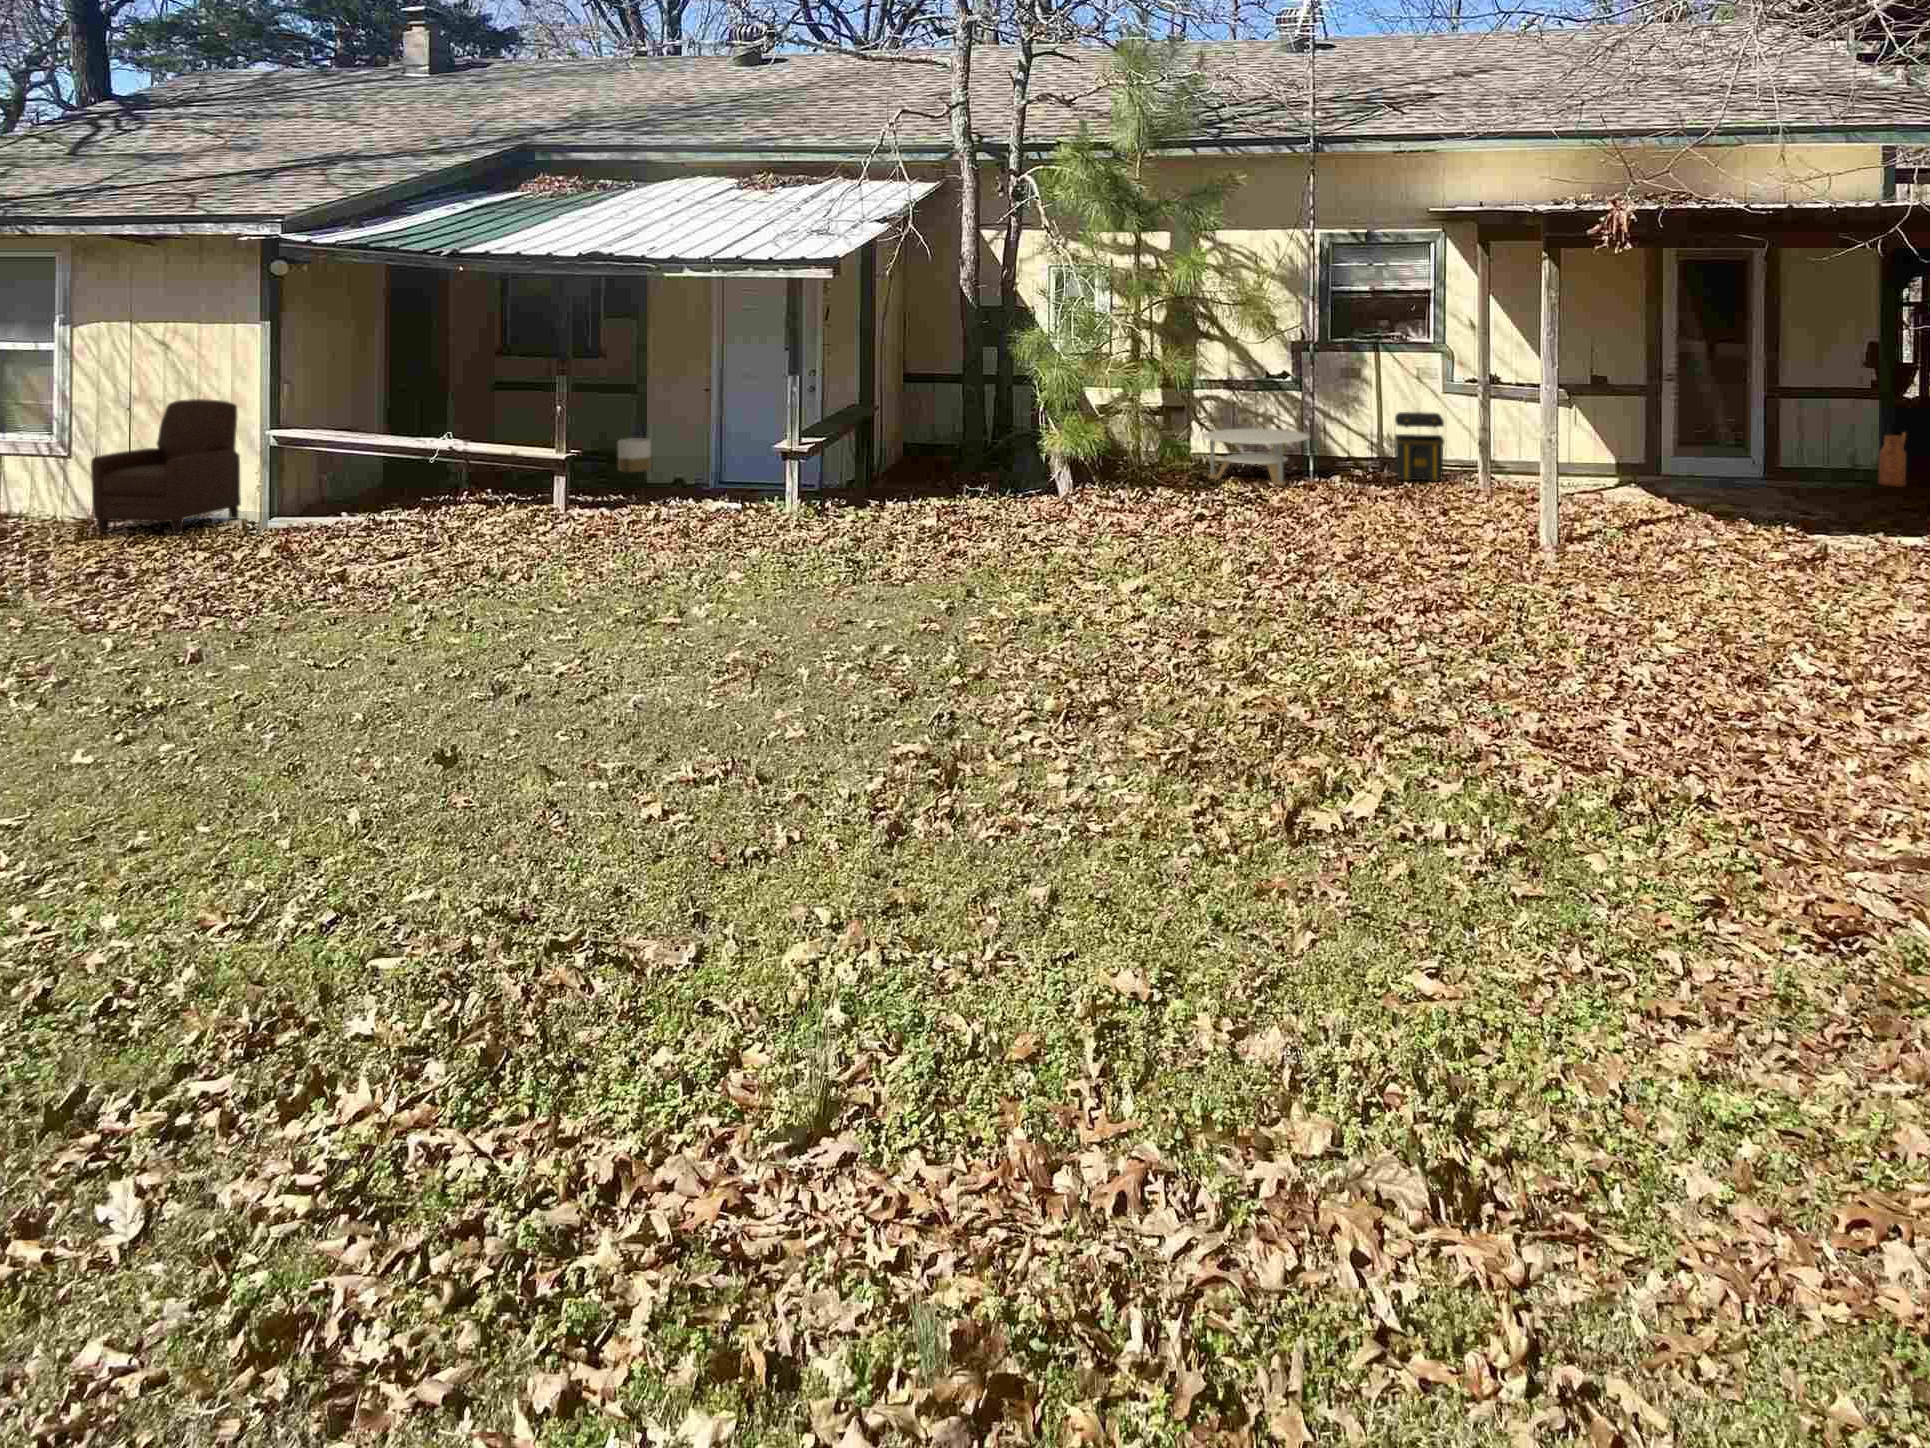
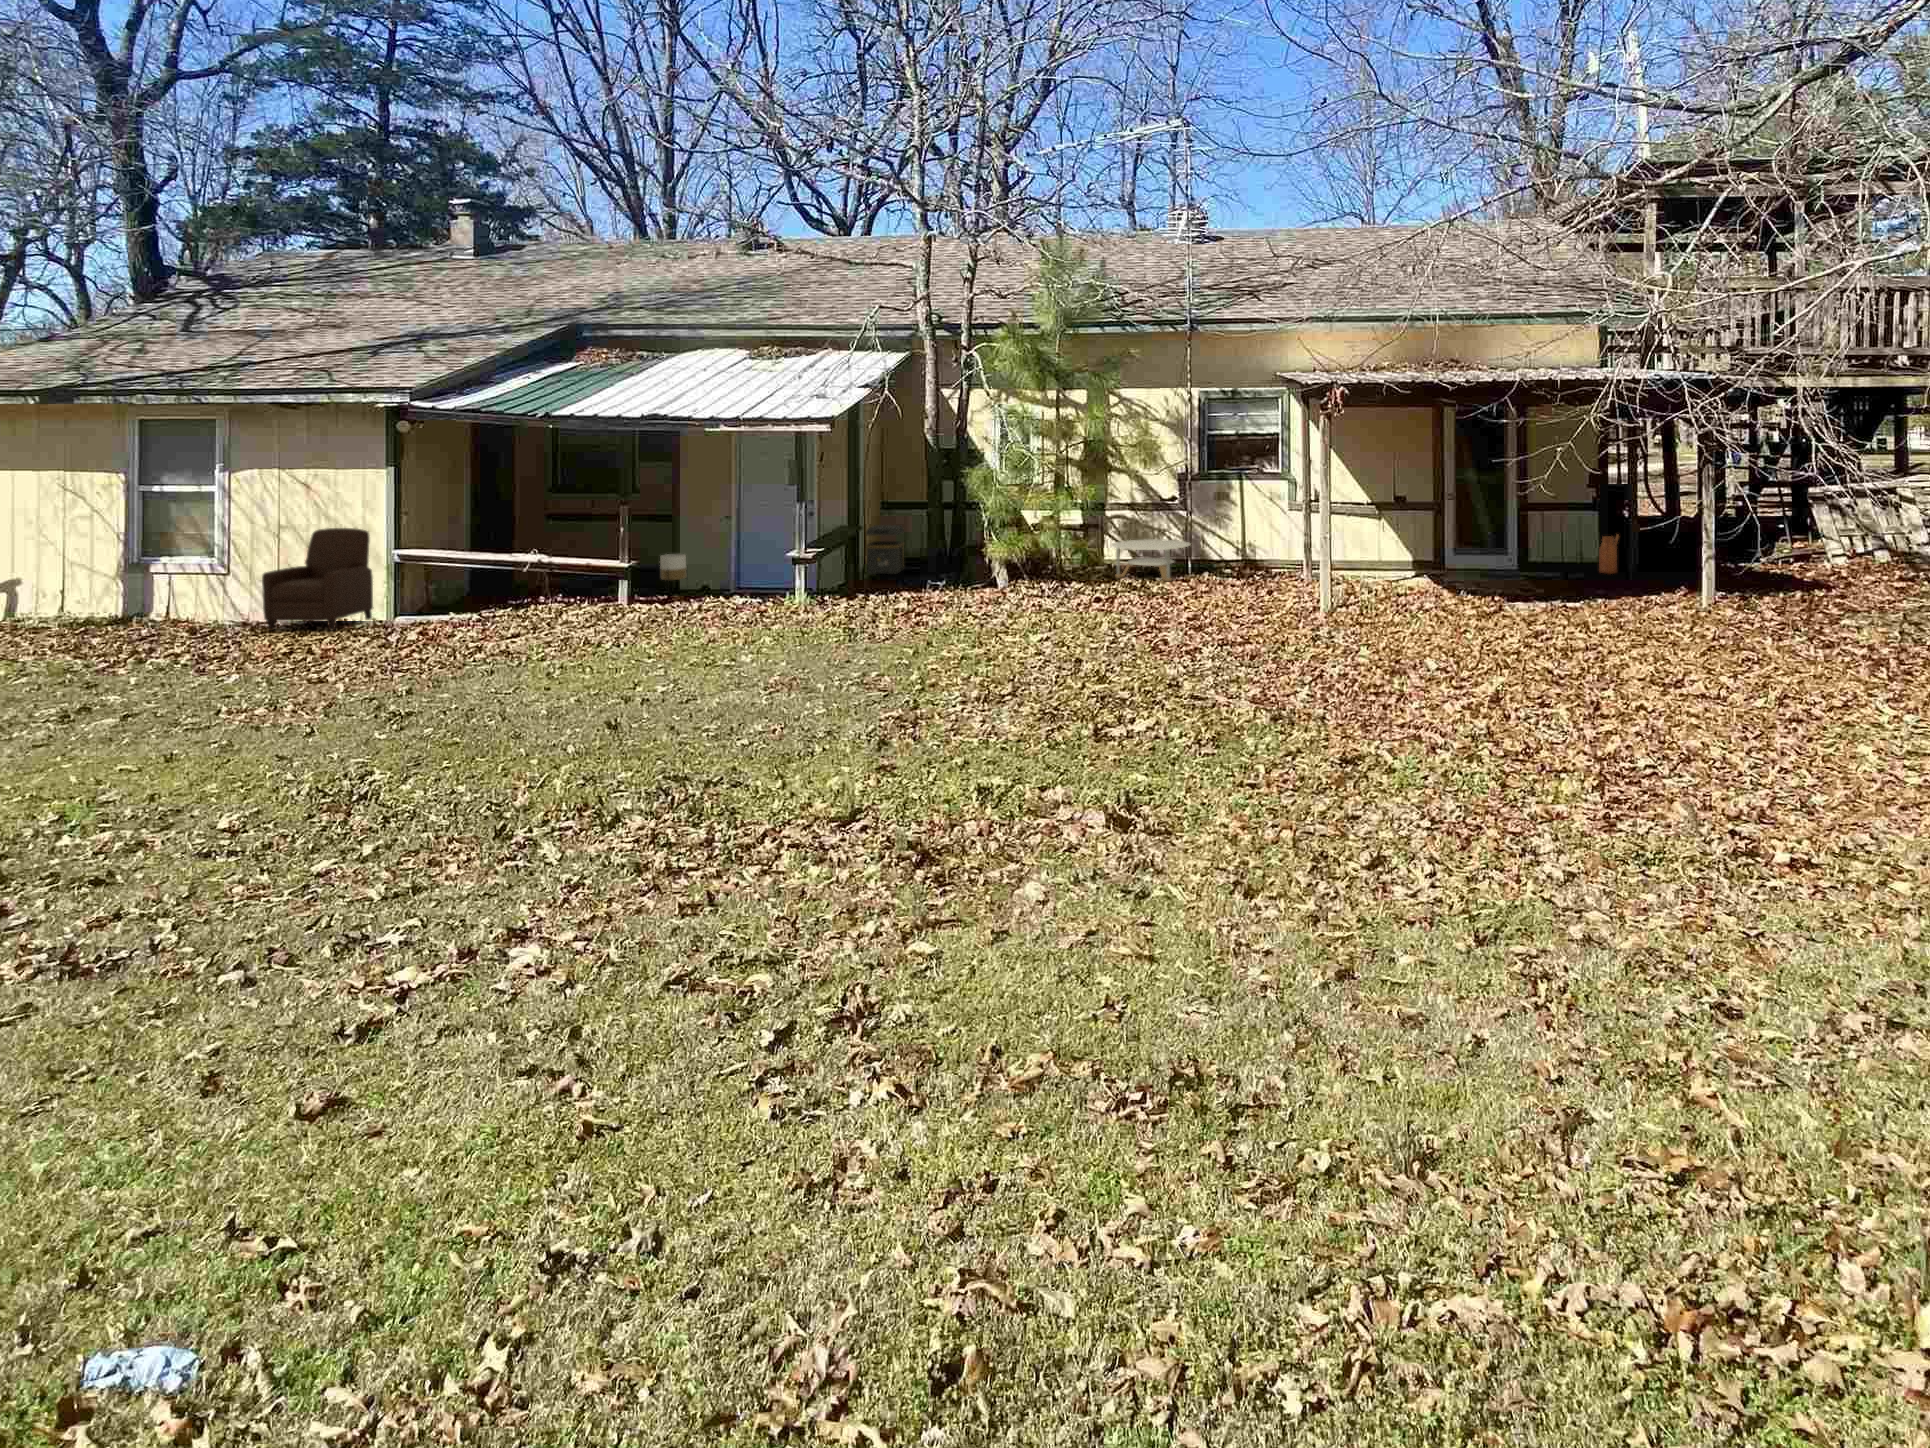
toolbox: present [1395,412,1444,481] -> present [866,525,904,574]

